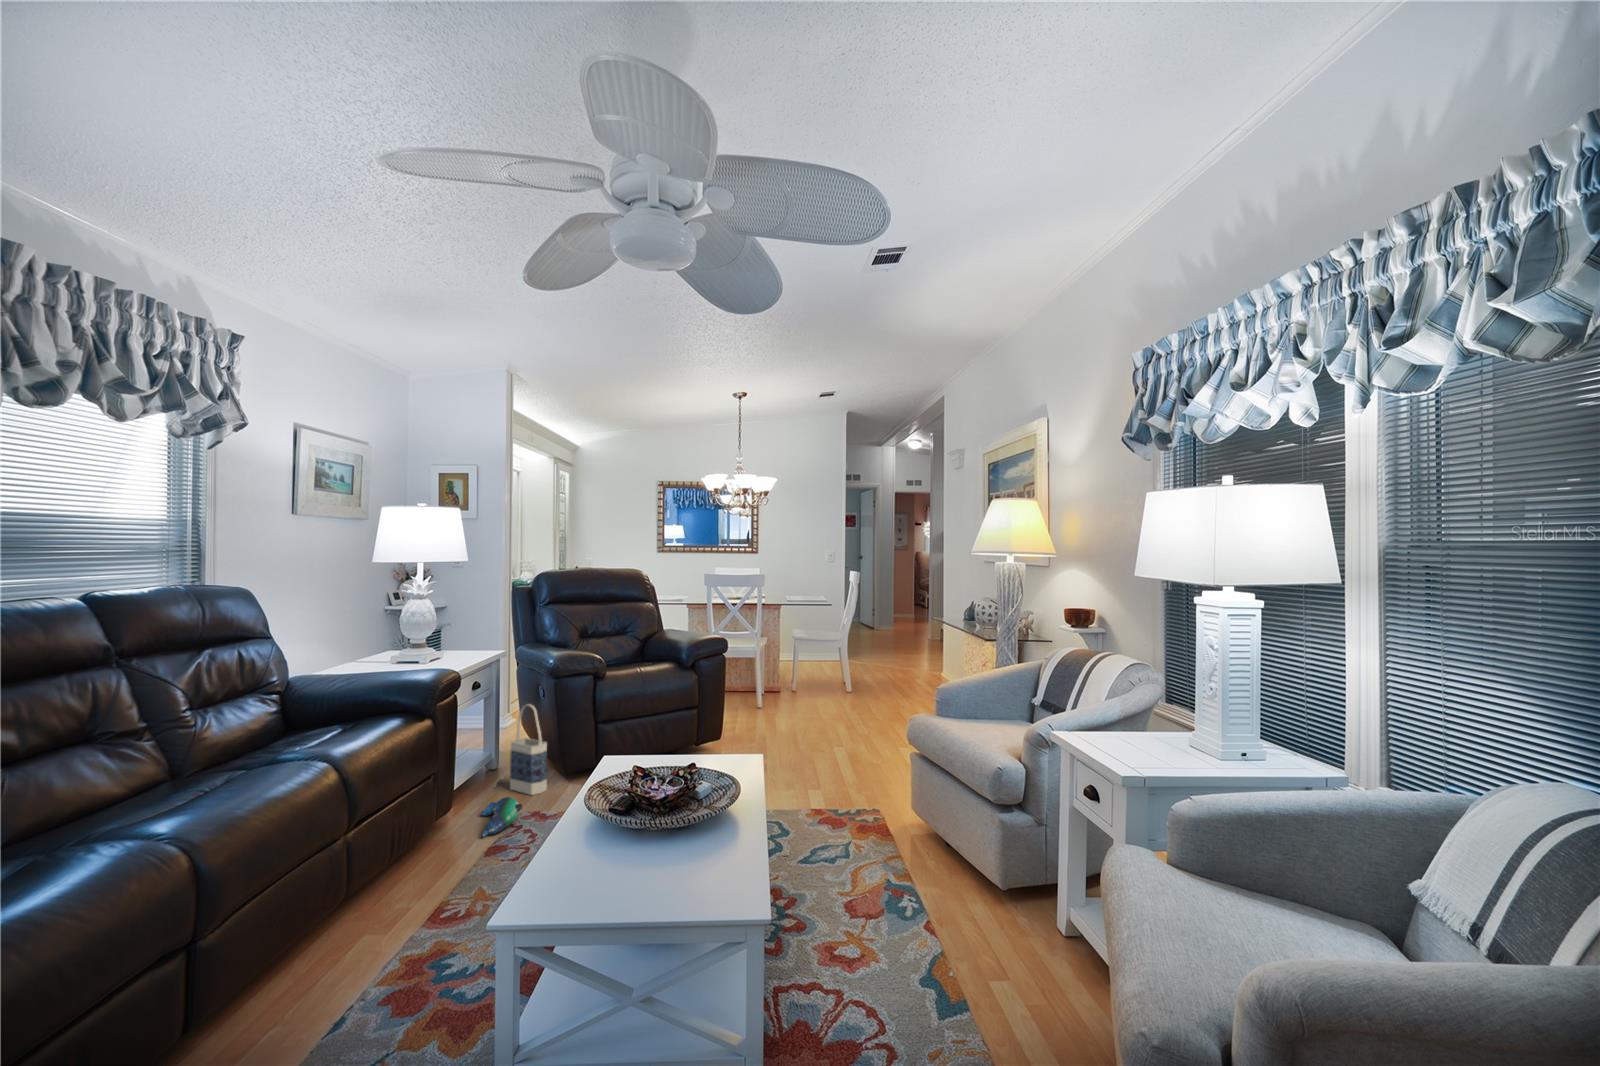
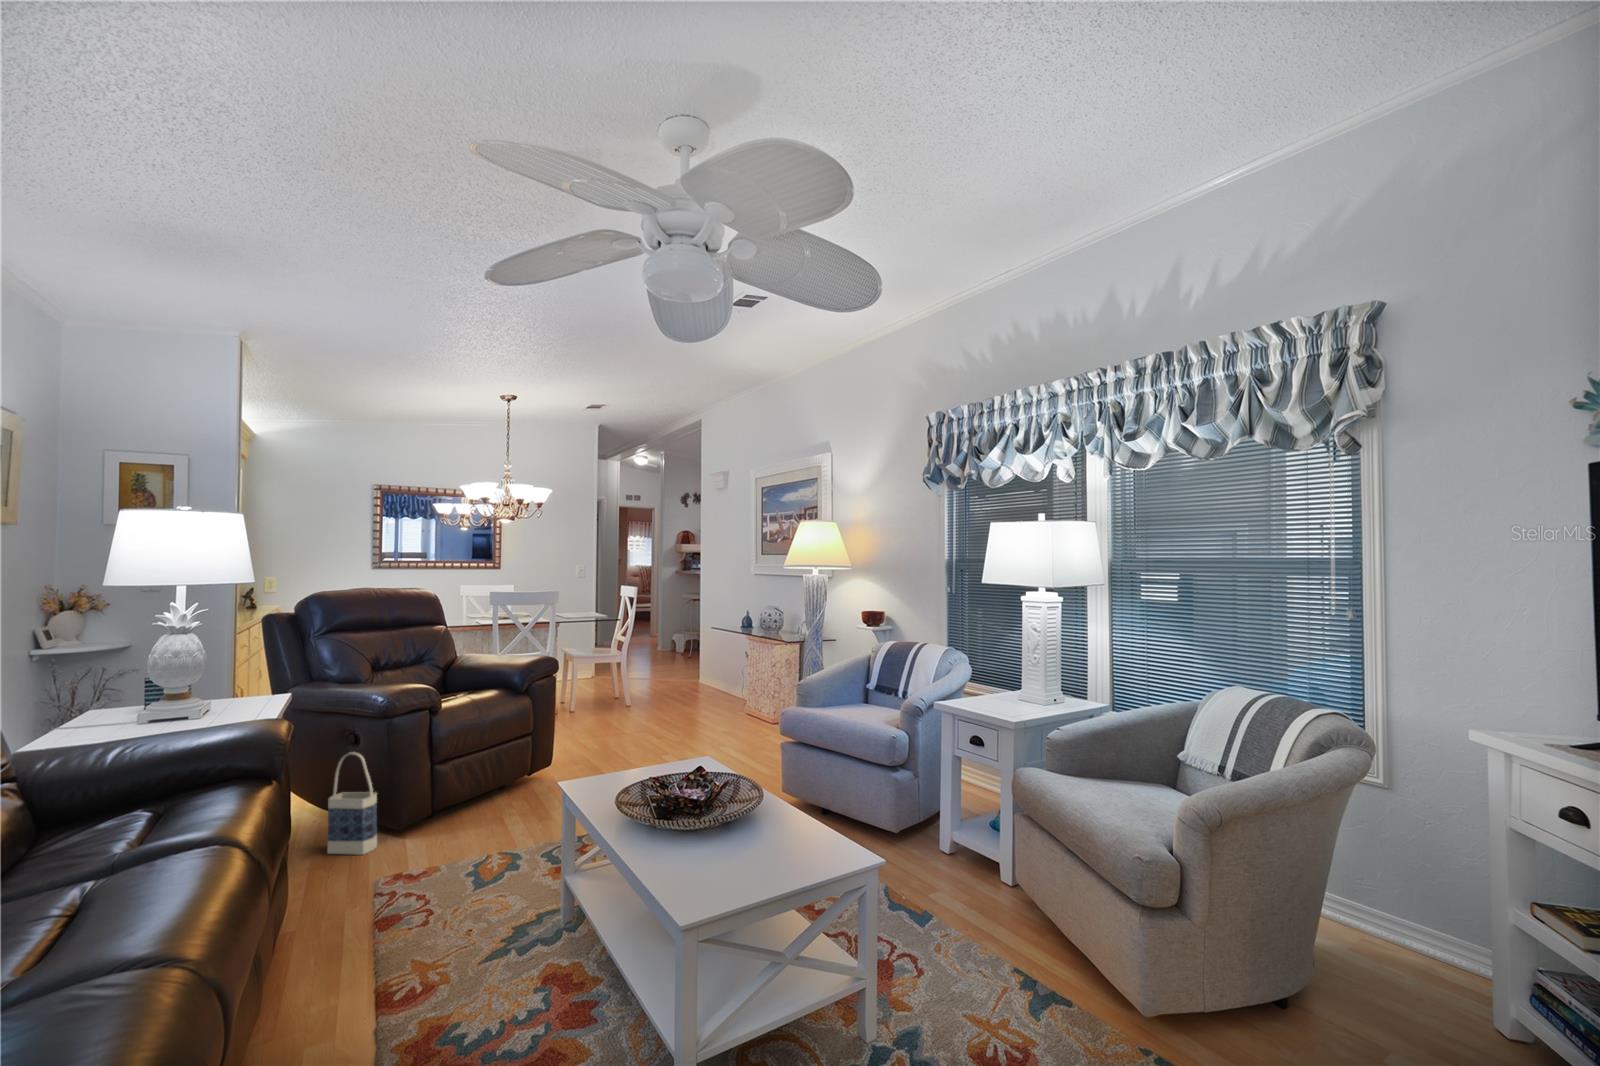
plush toy: present [481,797,523,837] -> none [318,857,381,904]

